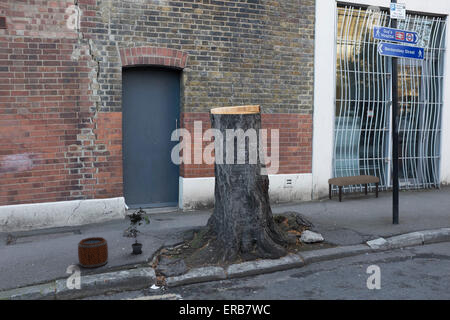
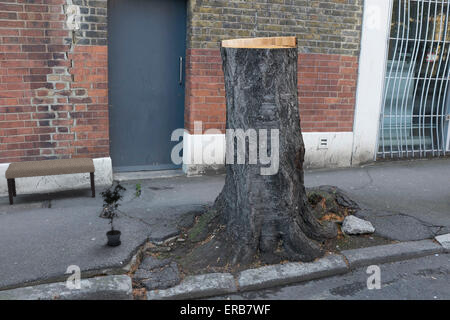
bench: present [328,175,379,202] -> present [5,158,95,205]
bucket: present [78,237,108,268] -> none [24,223,70,269]

